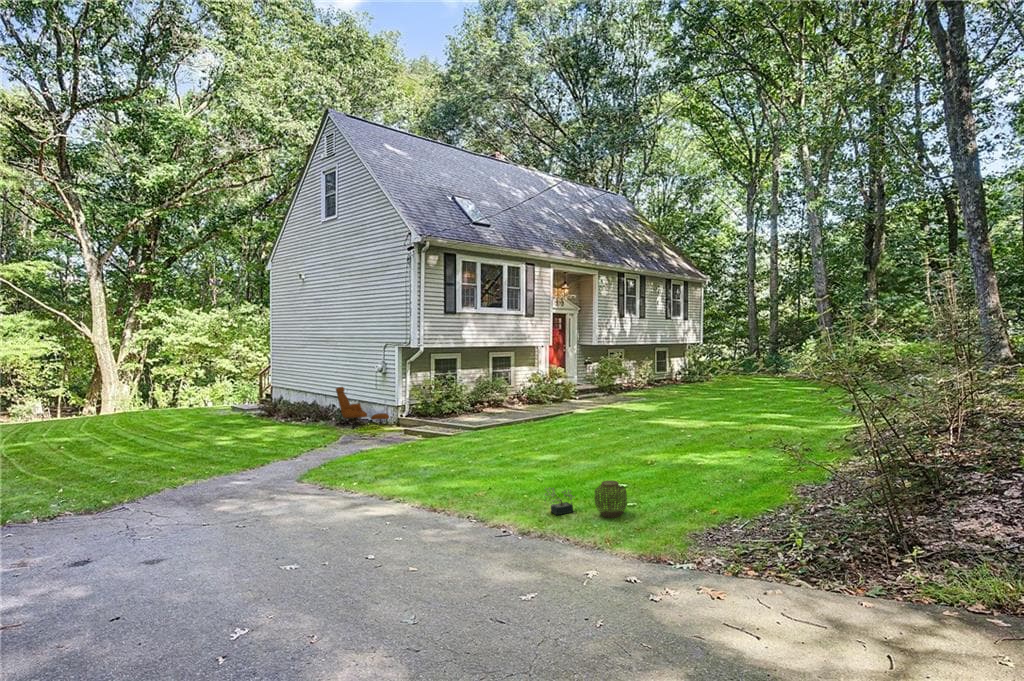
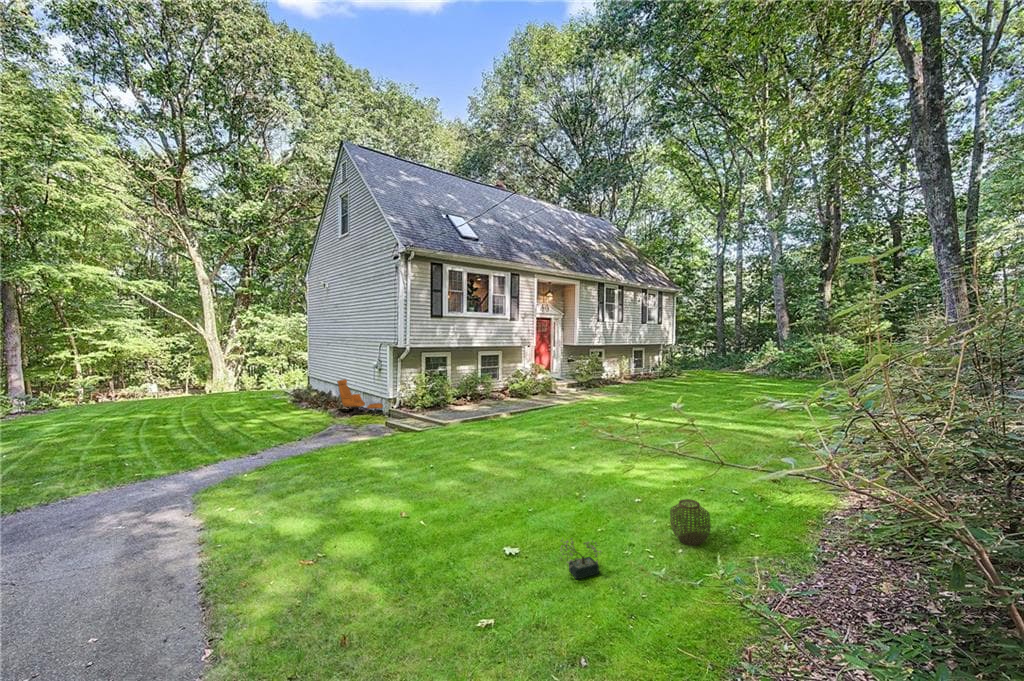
woven basket: present [595,481,627,518] -> present [670,499,710,545]
decorative plant: present [545,488,573,515] -> present [560,538,601,579]

